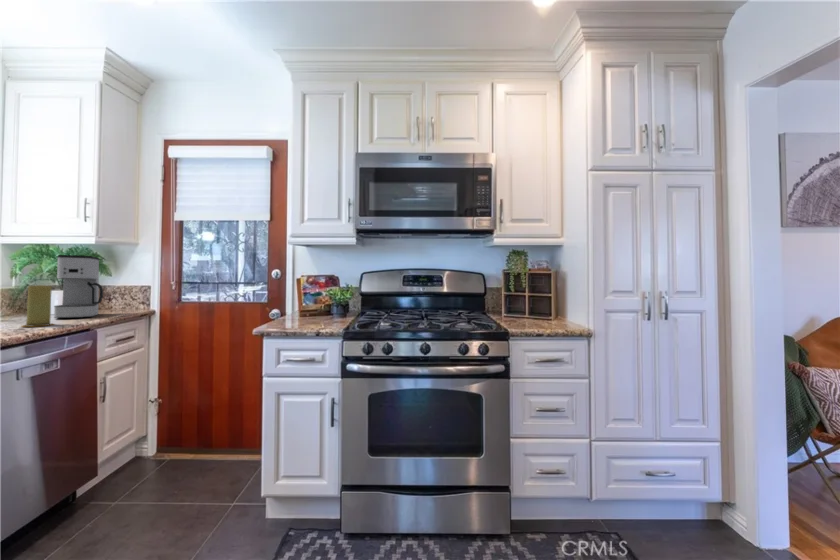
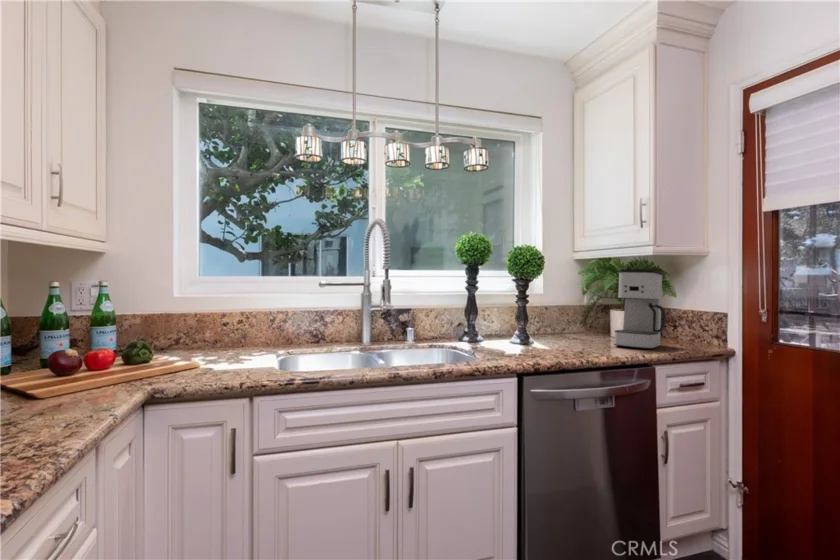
candle: present [23,285,53,327] -> none [583,305,612,355]

